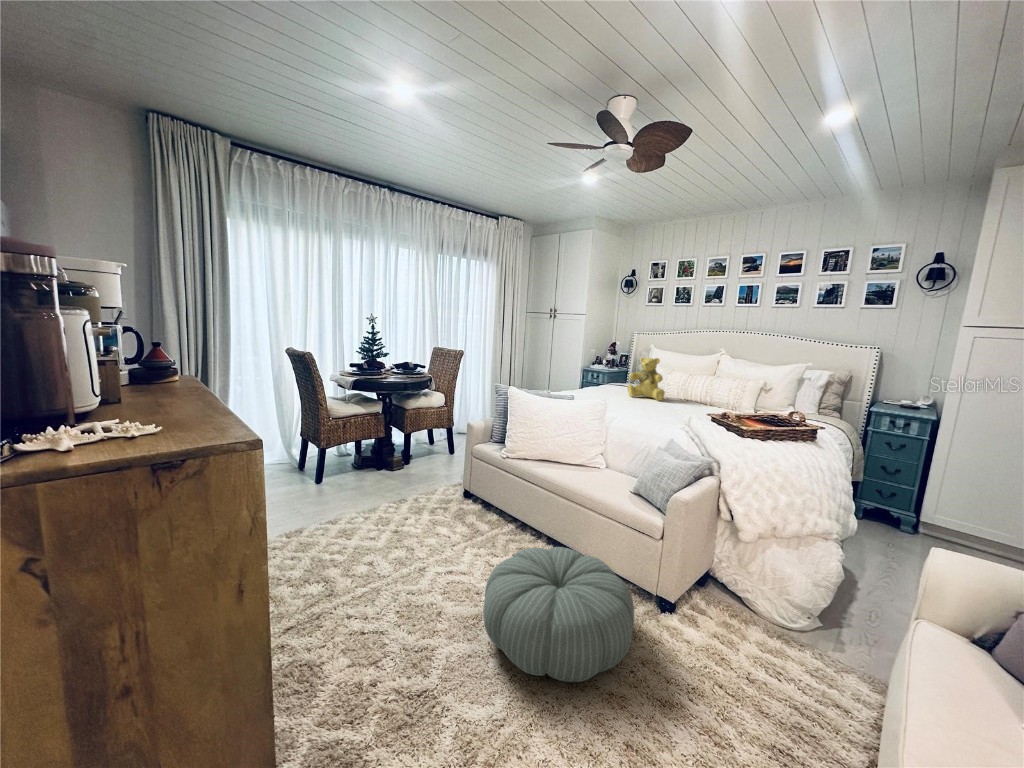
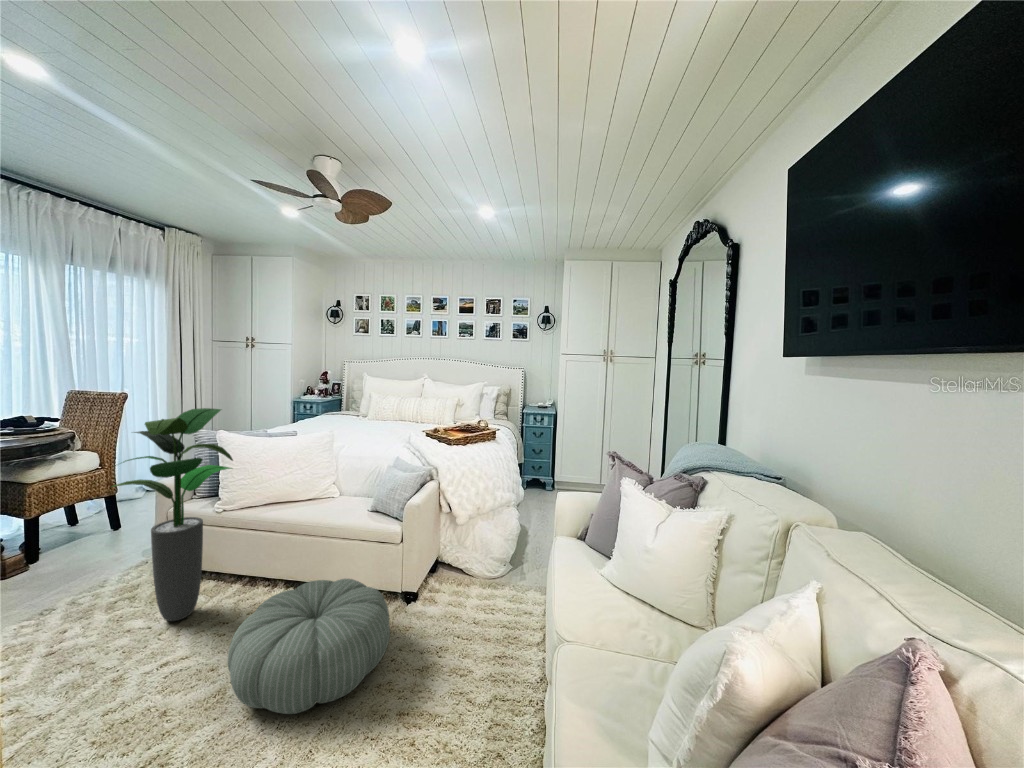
teddy bear: present [628,357,665,401] -> none [348,385,383,424]
potted plant: none [433,364,515,540] -> present [112,408,233,621]

